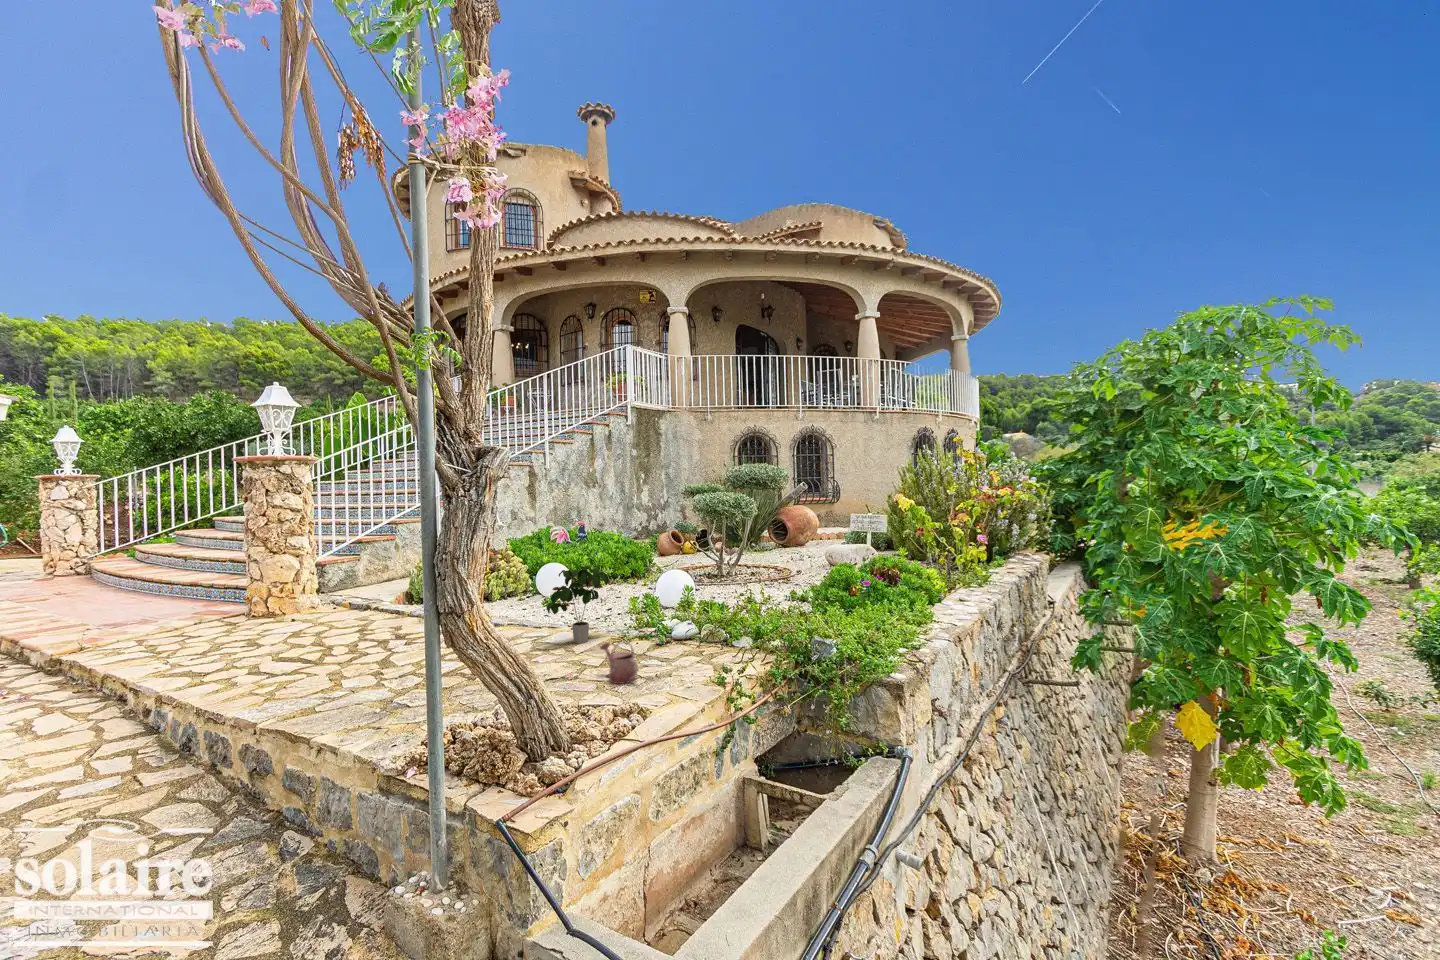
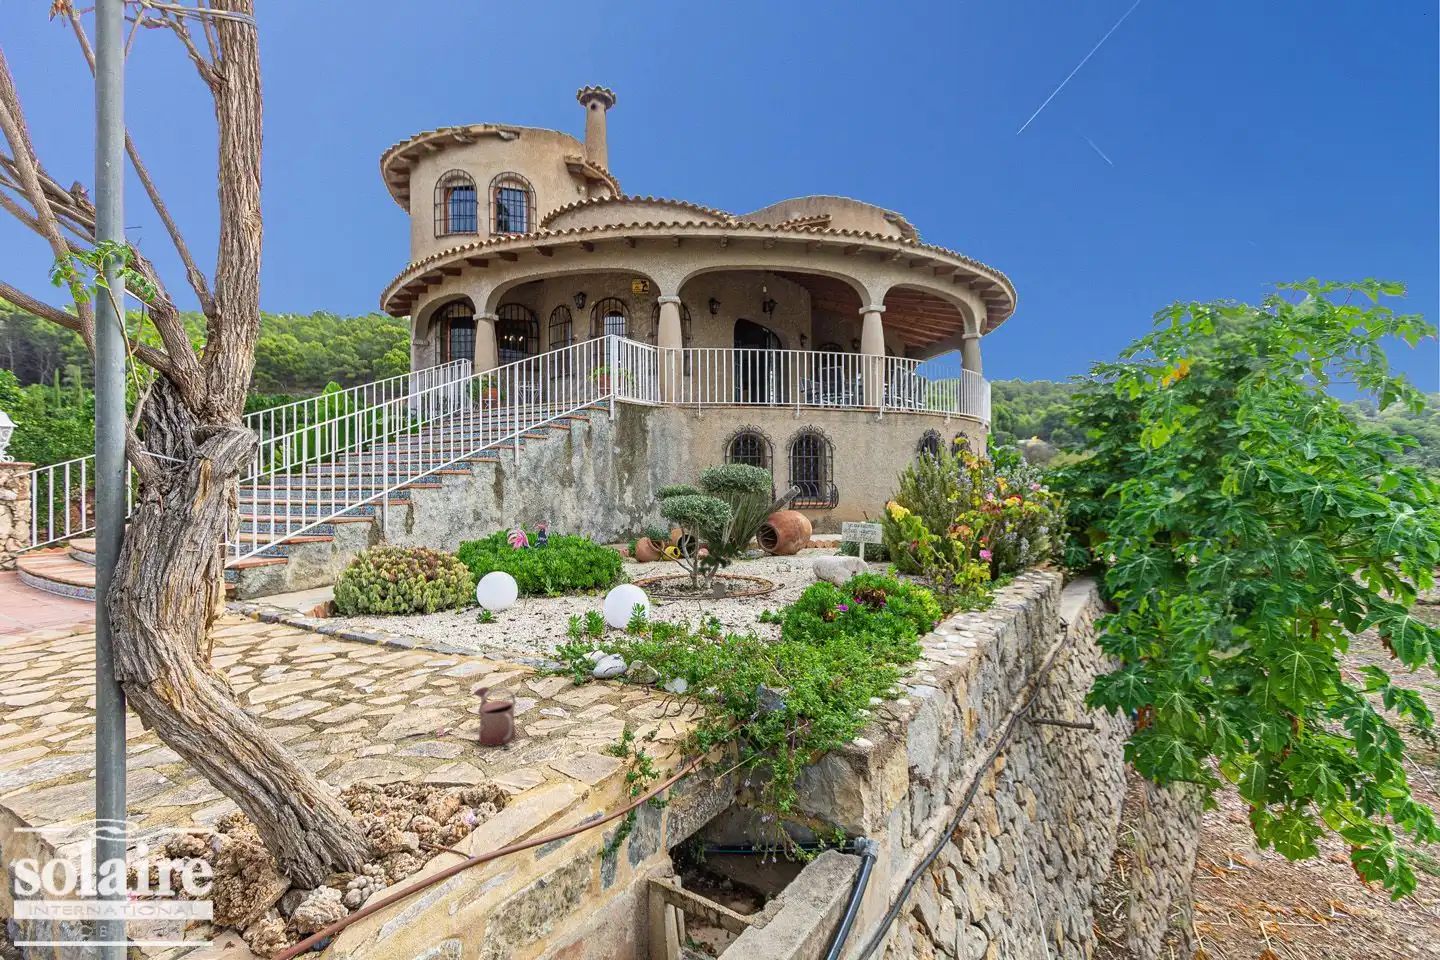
potted plant: present [546,566,609,644] -> present [698,541,737,598]

